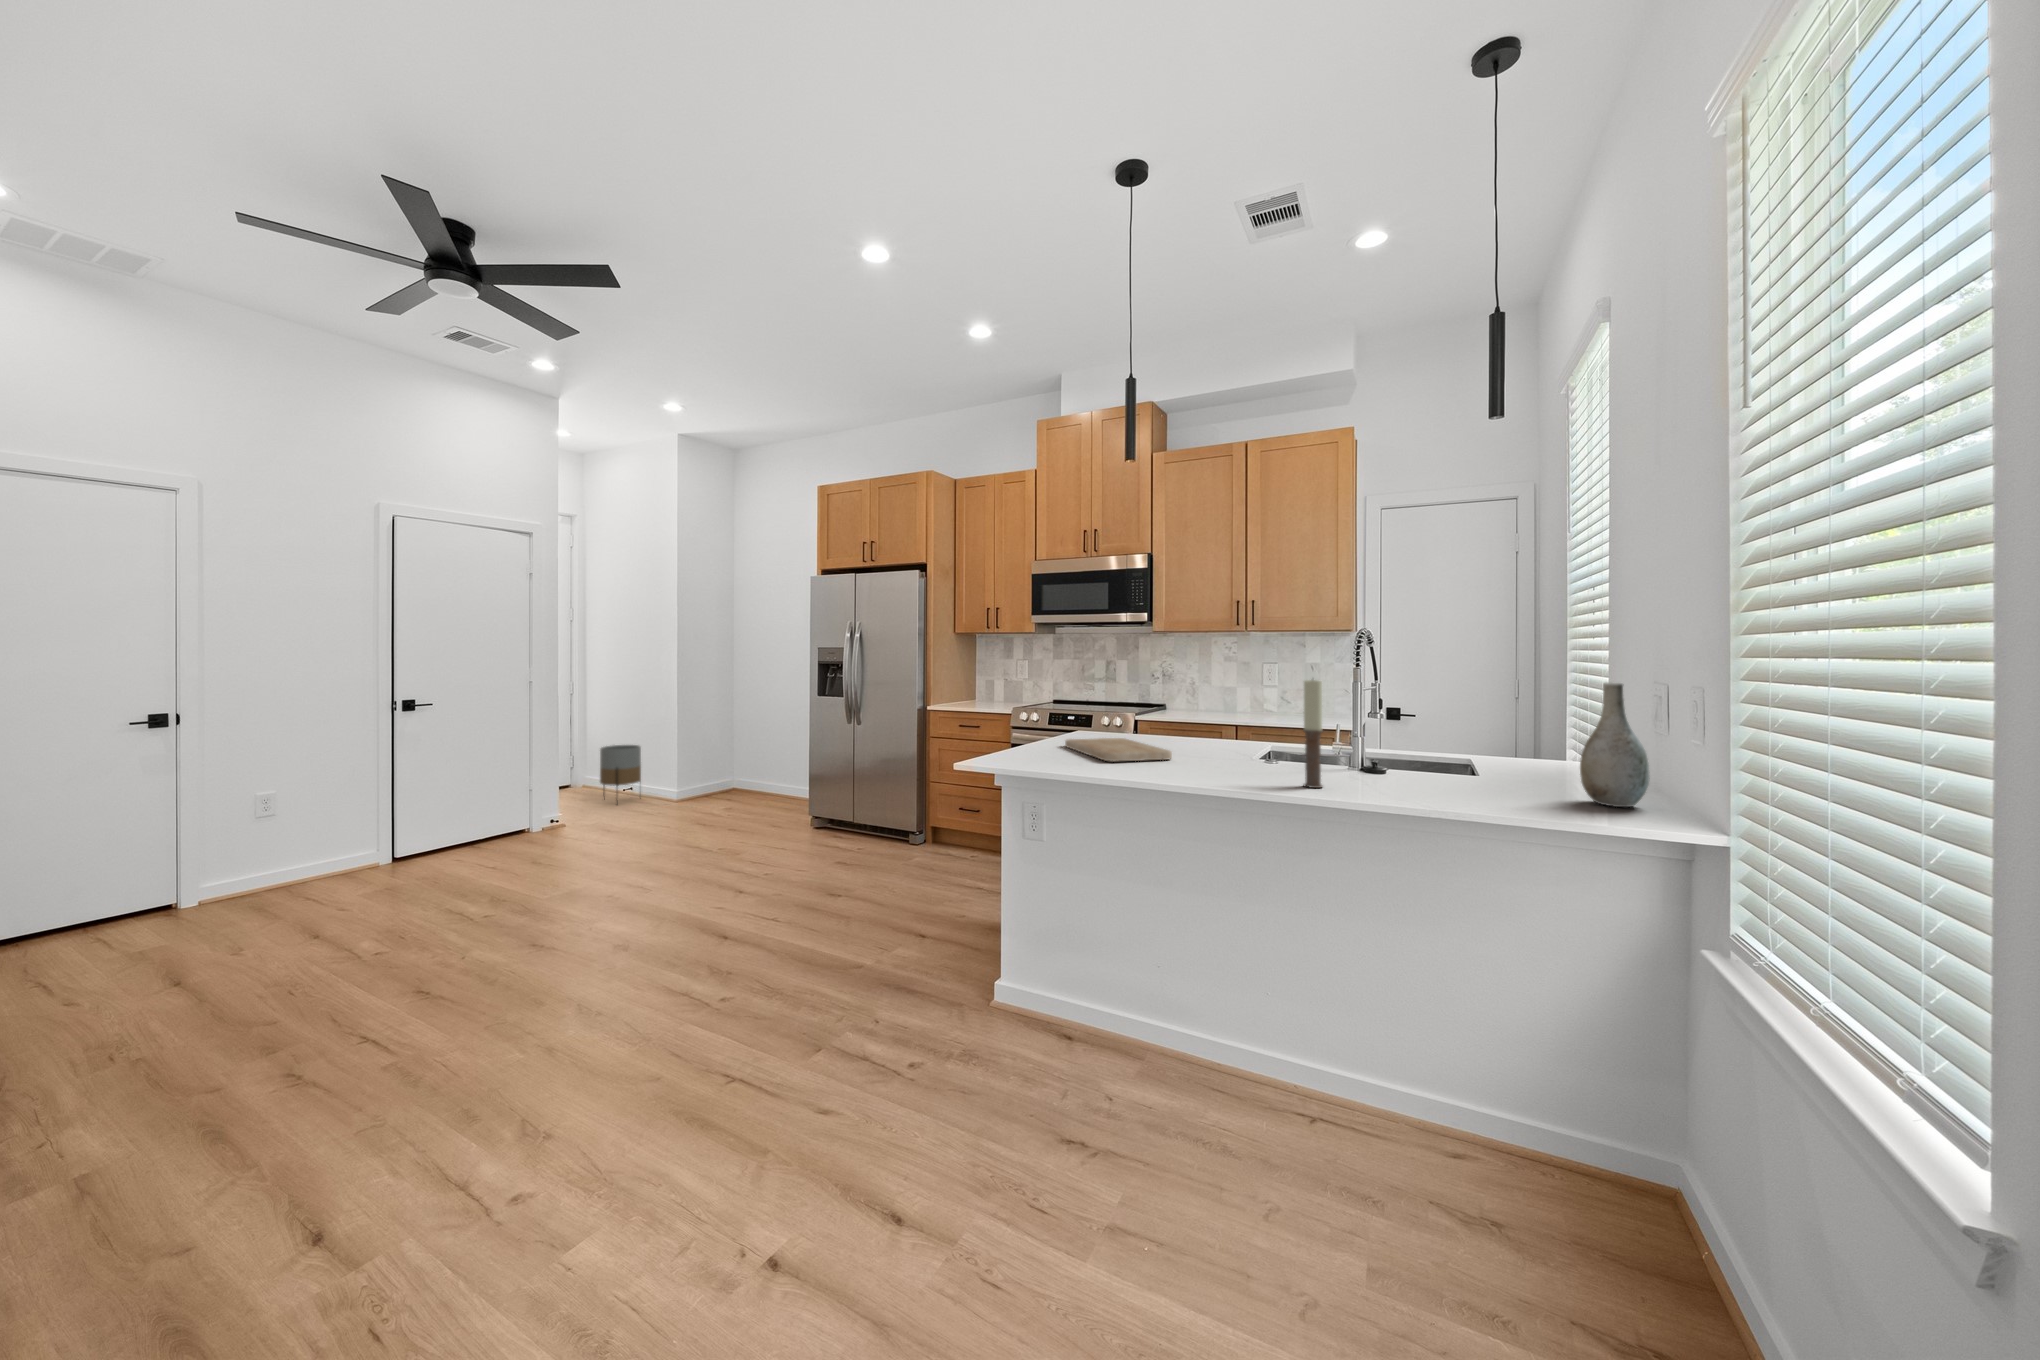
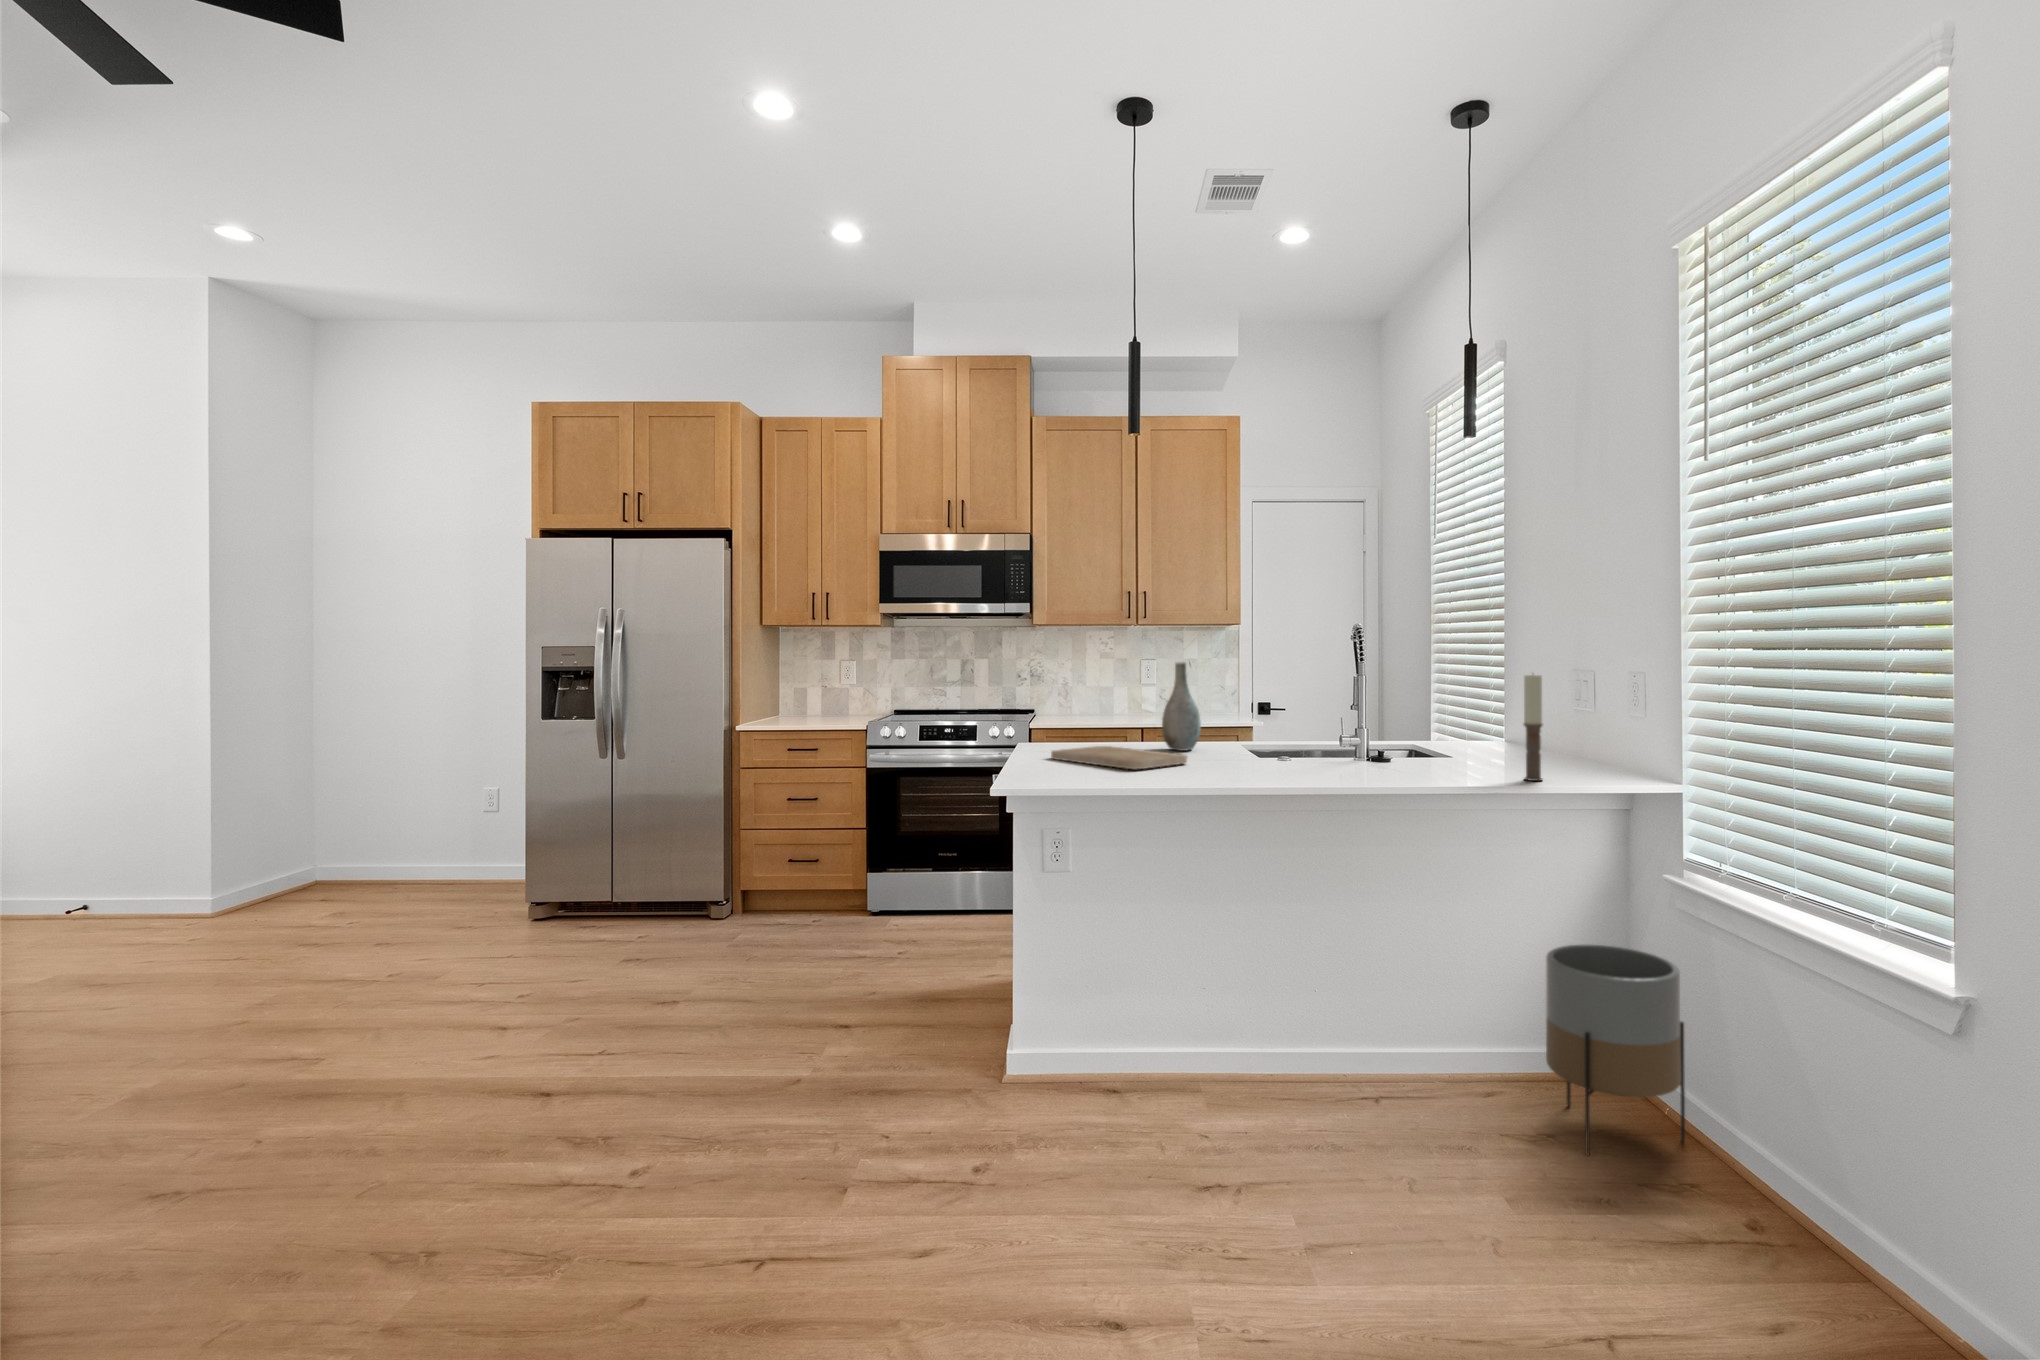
candle: present [1303,680,1323,788] -> present [1524,674,1543,781]
vase: present [1580,682,1650,807] -> present [1162,662,1201,751]
planter: present [600,745,641,802] -> present [1546,945,1685,1155]

